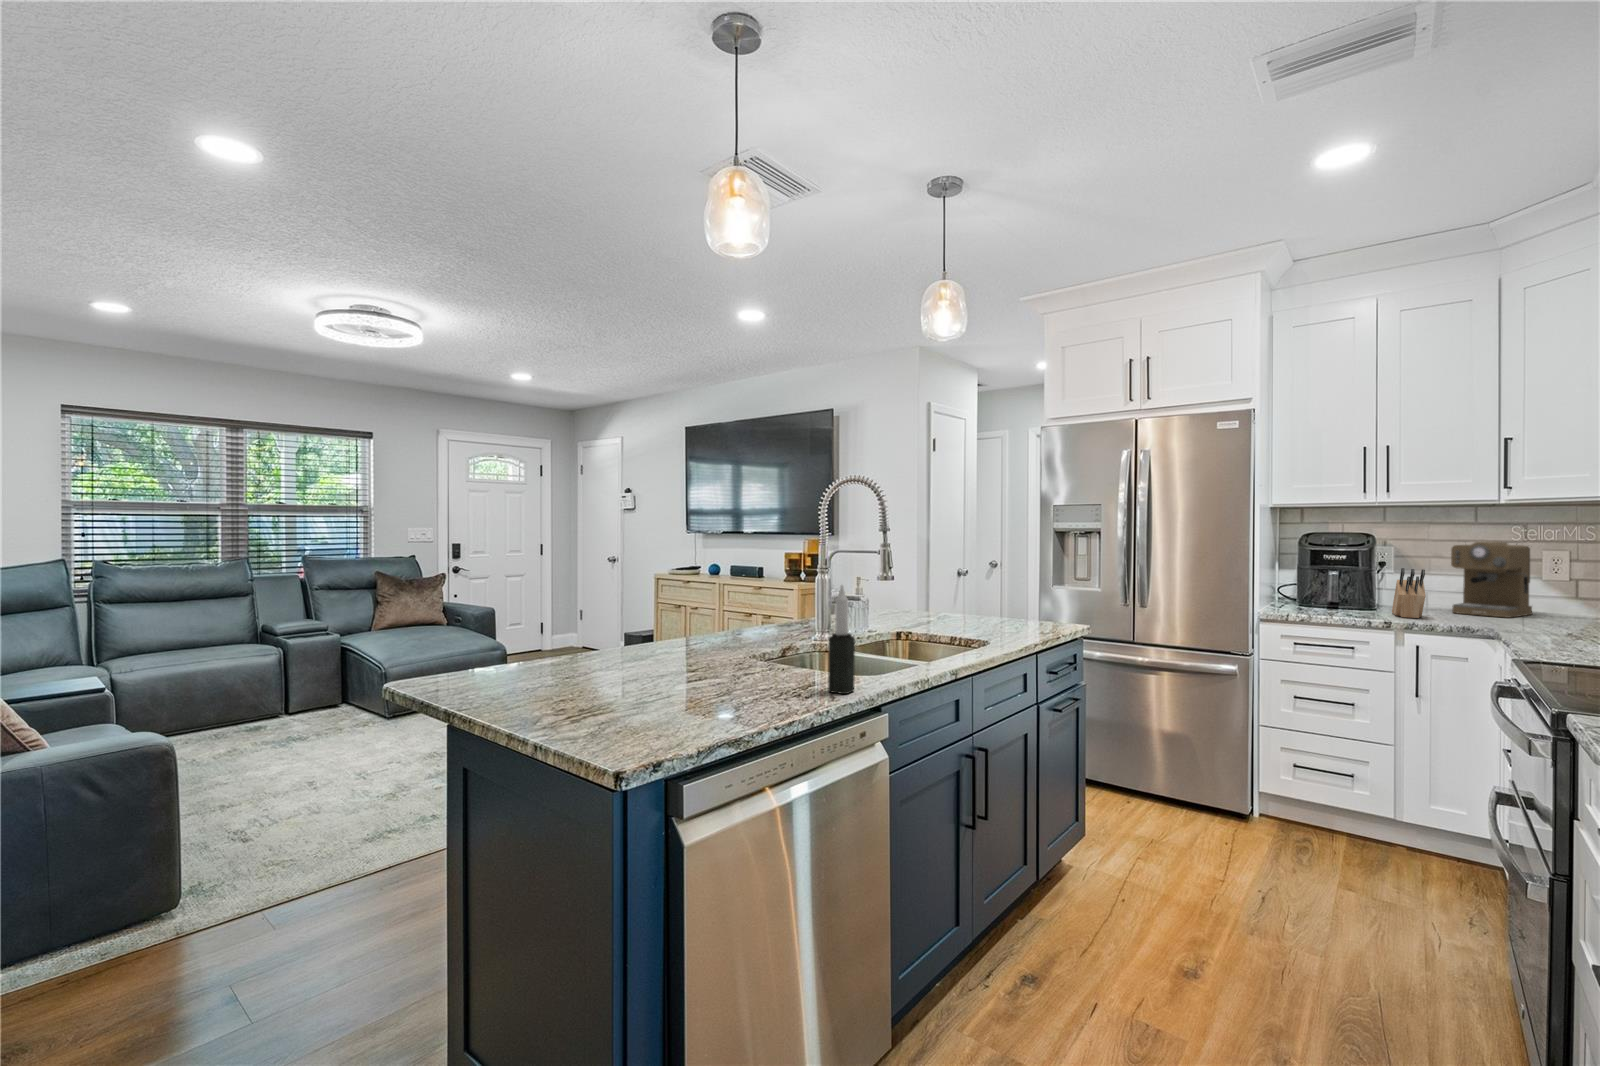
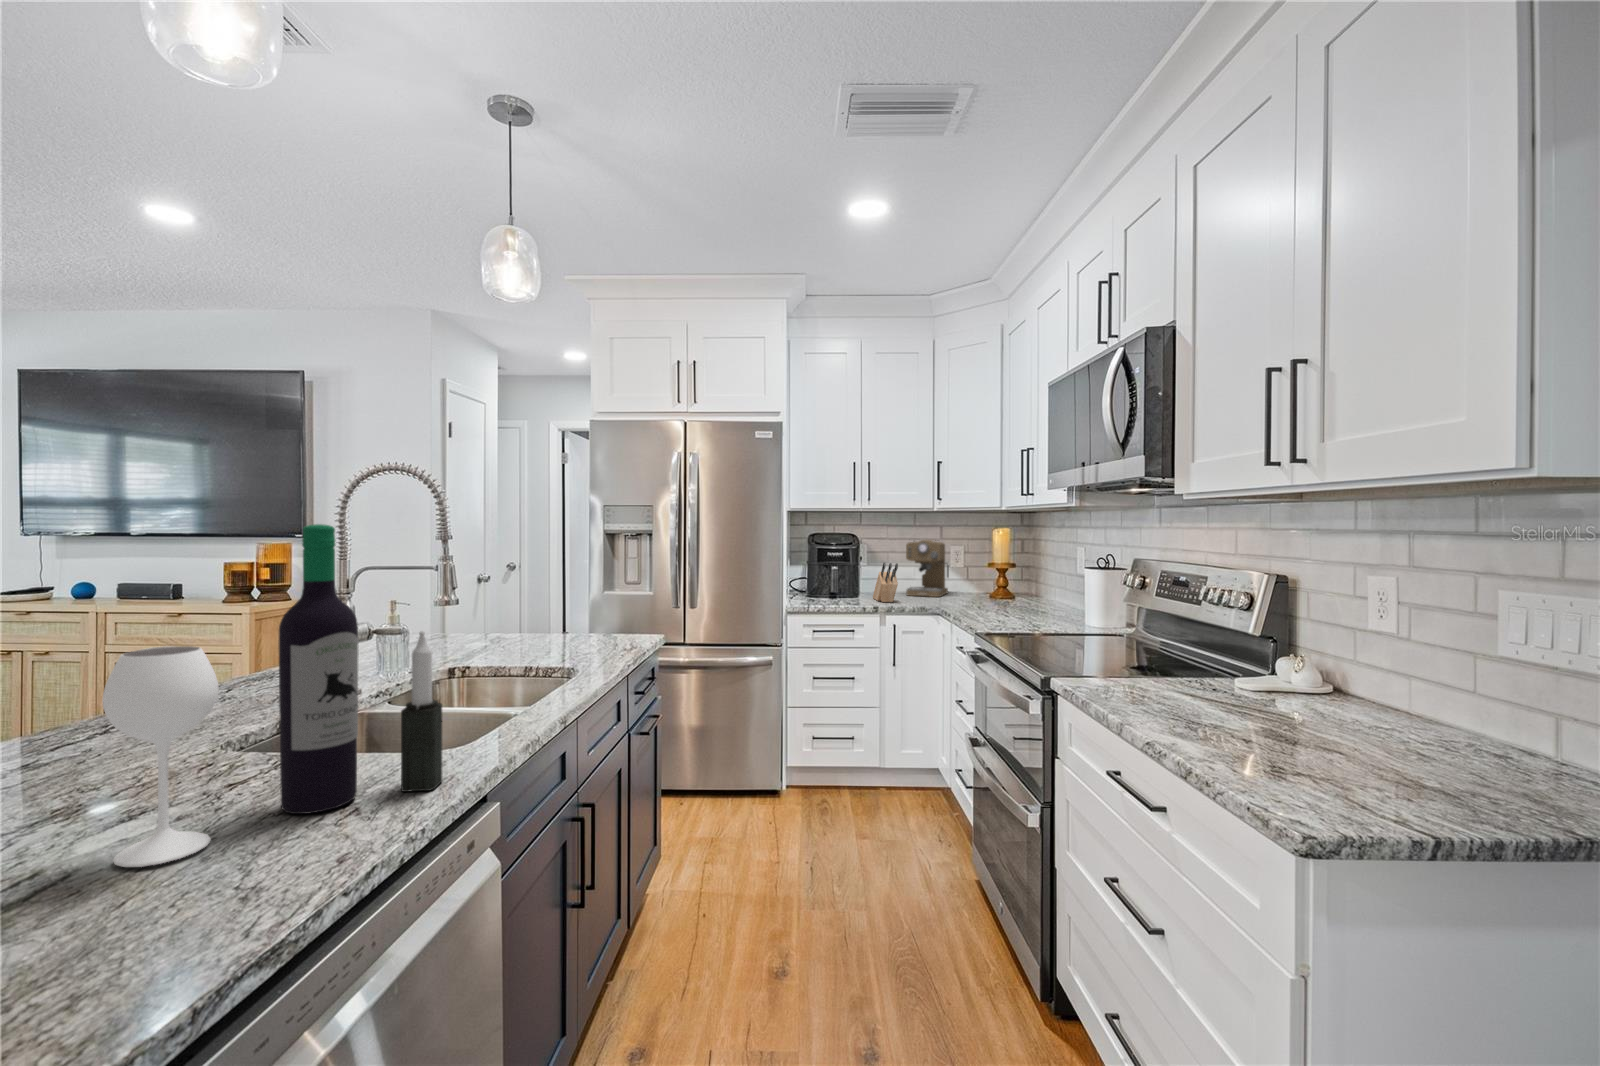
wine bottle: none [682,512,805,699] -> present [102,524,358,867]

